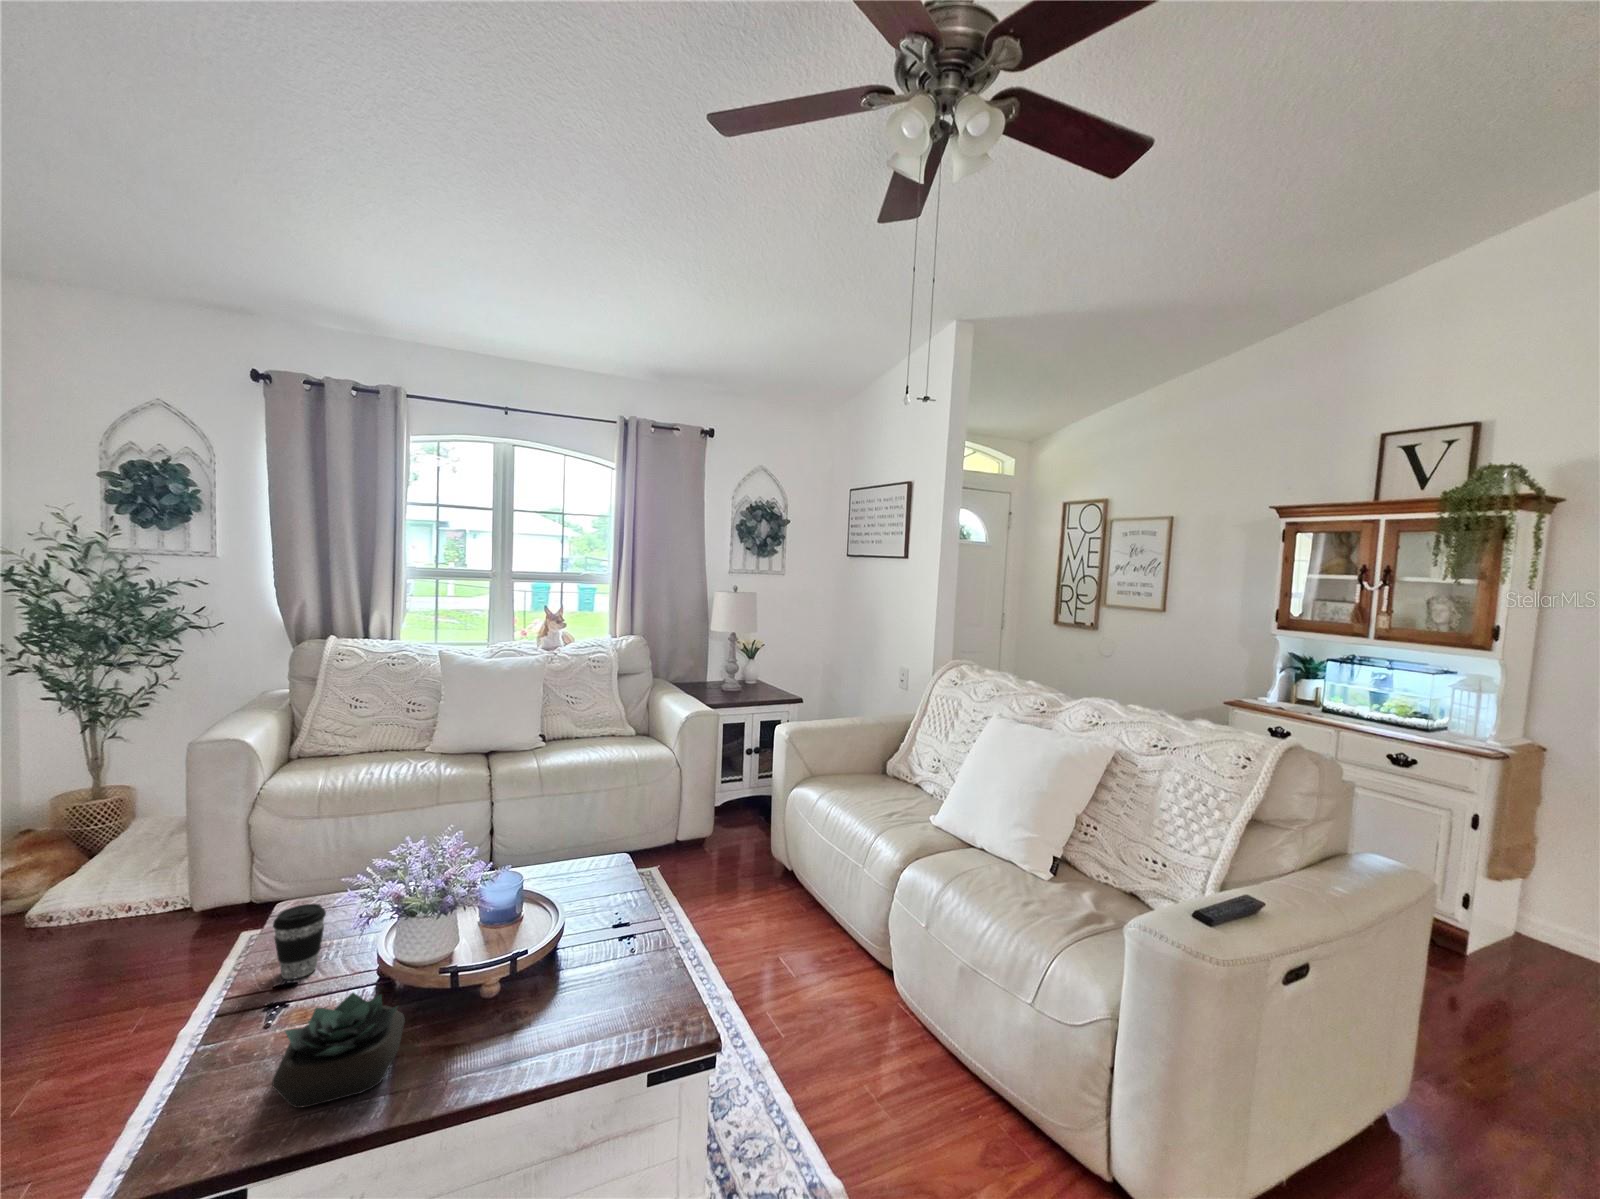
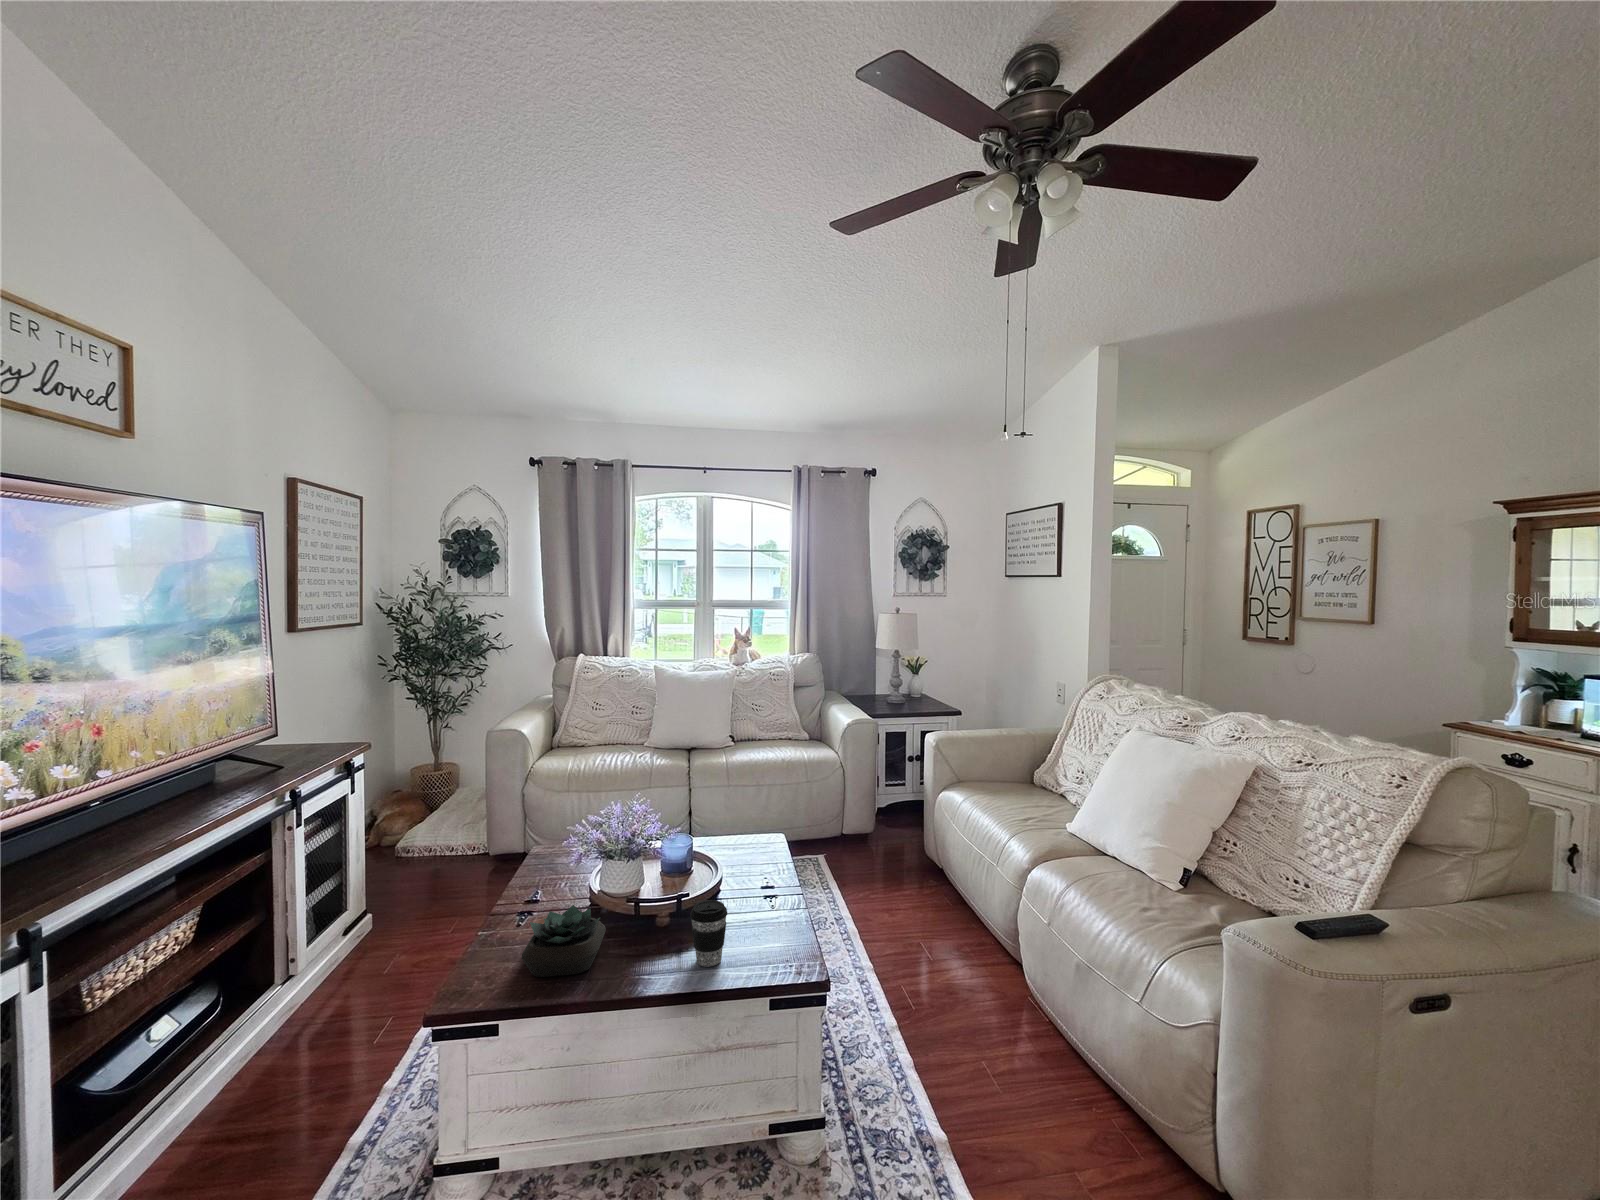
coffee cup: present [273,904,326,979] -> present [690,900,727,967]

